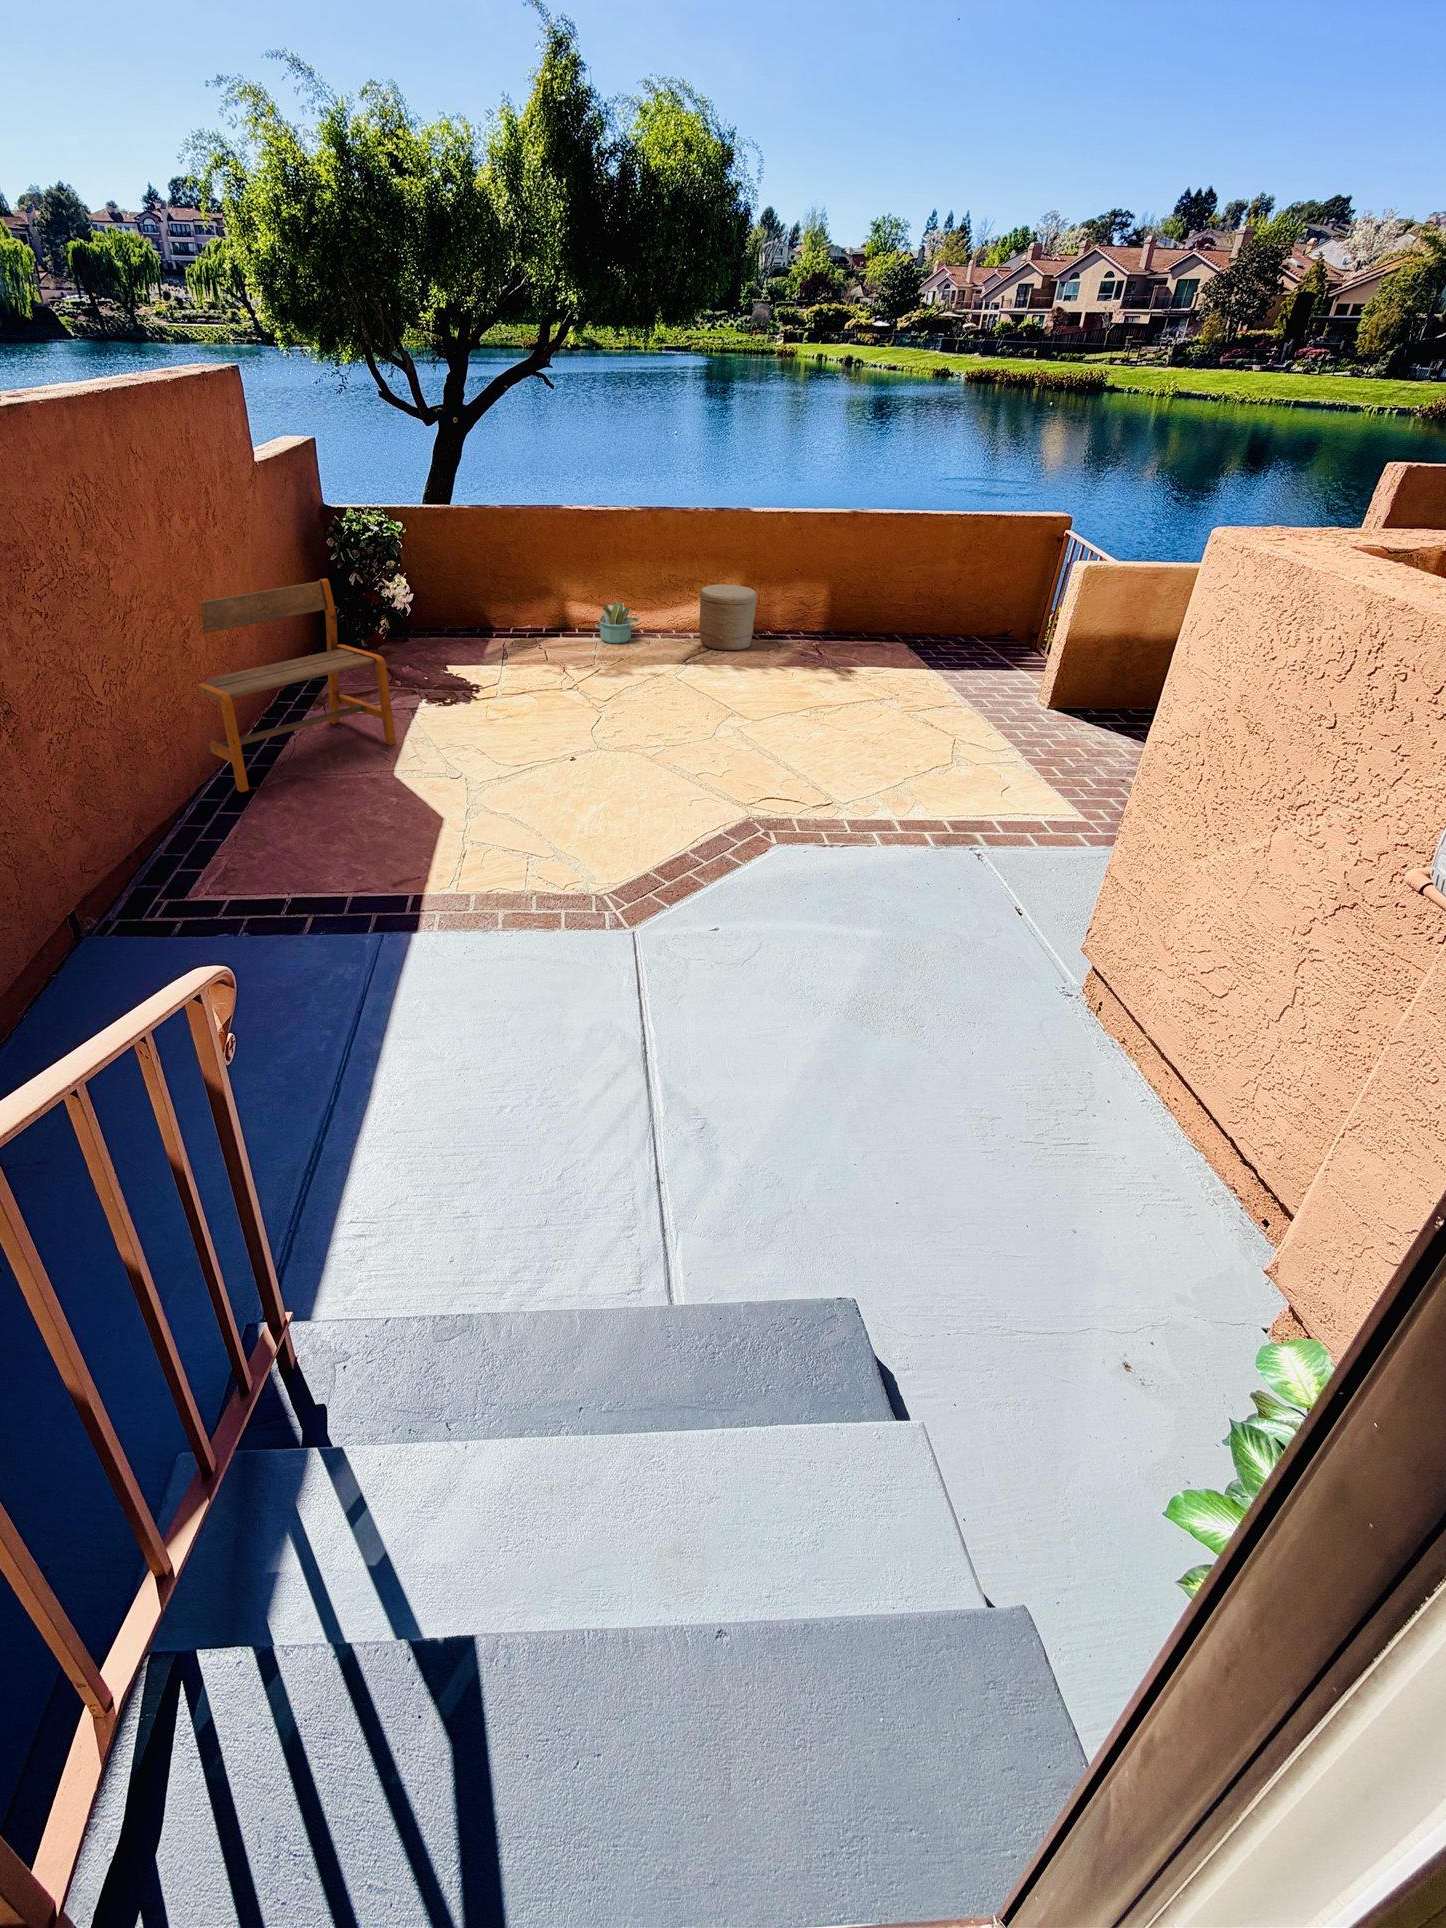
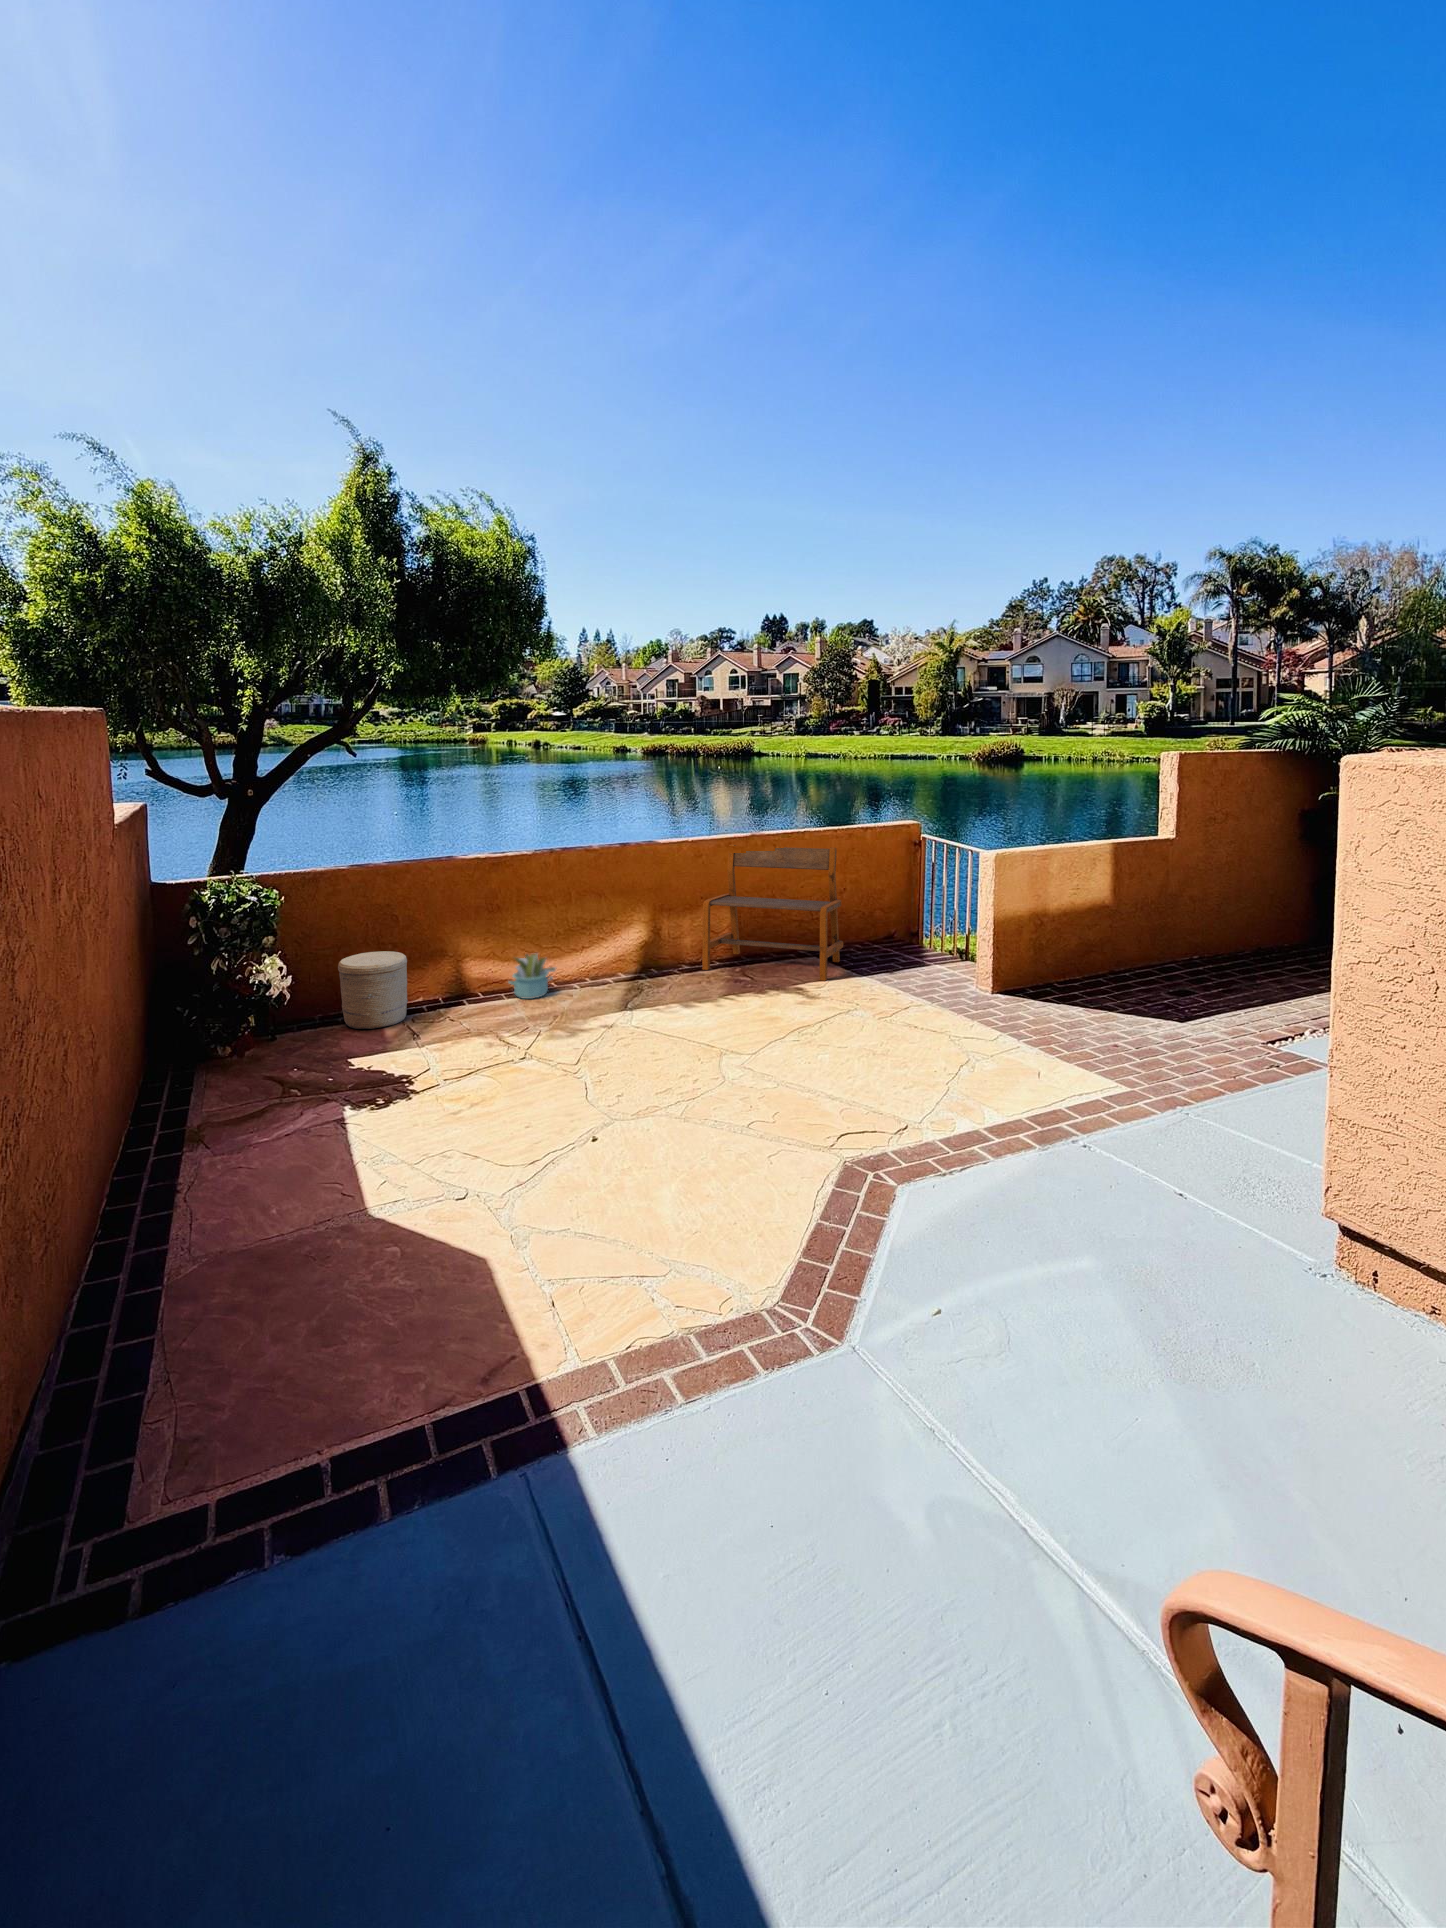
bench: present [198,578,396,792] -> present [702,845,843,981]
woven basket: present [699,584,757,651] -> present [338,951,408,1029]

